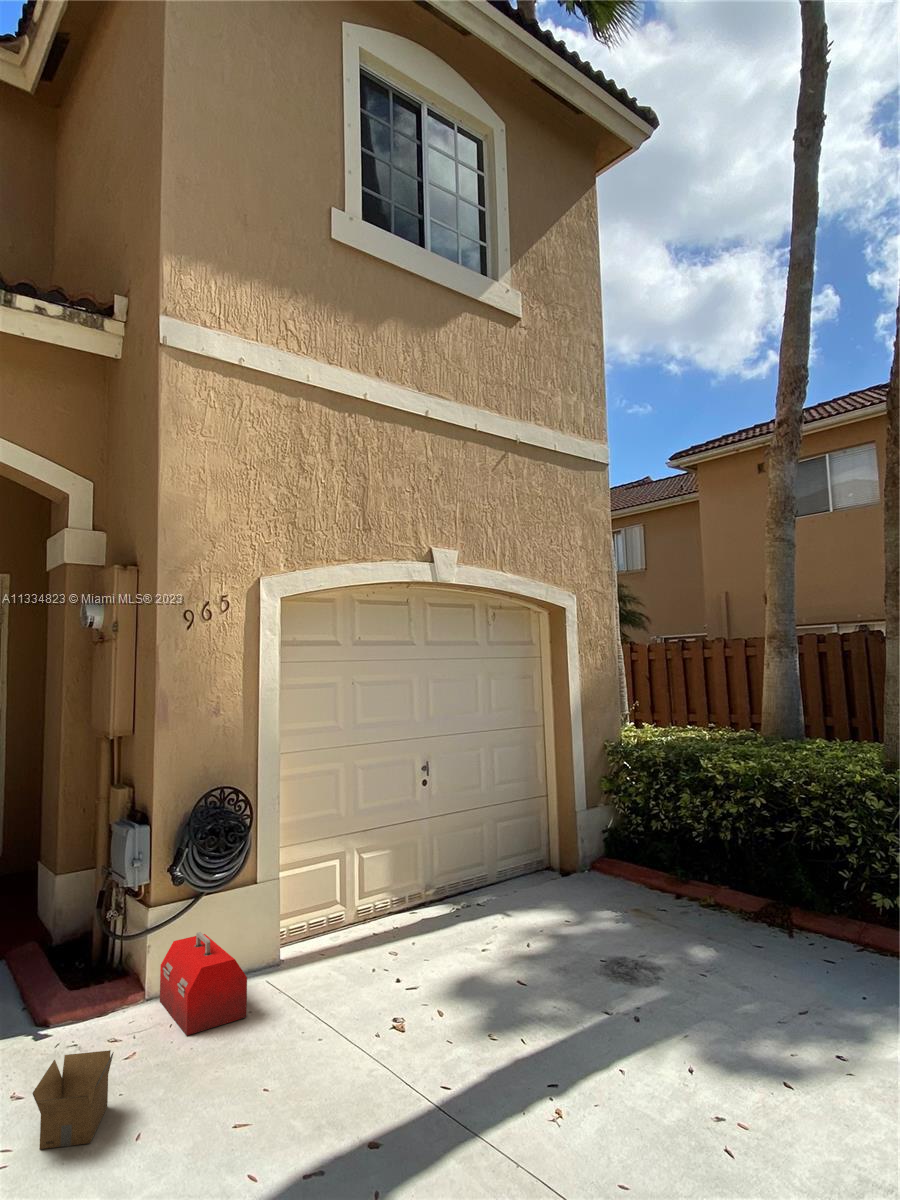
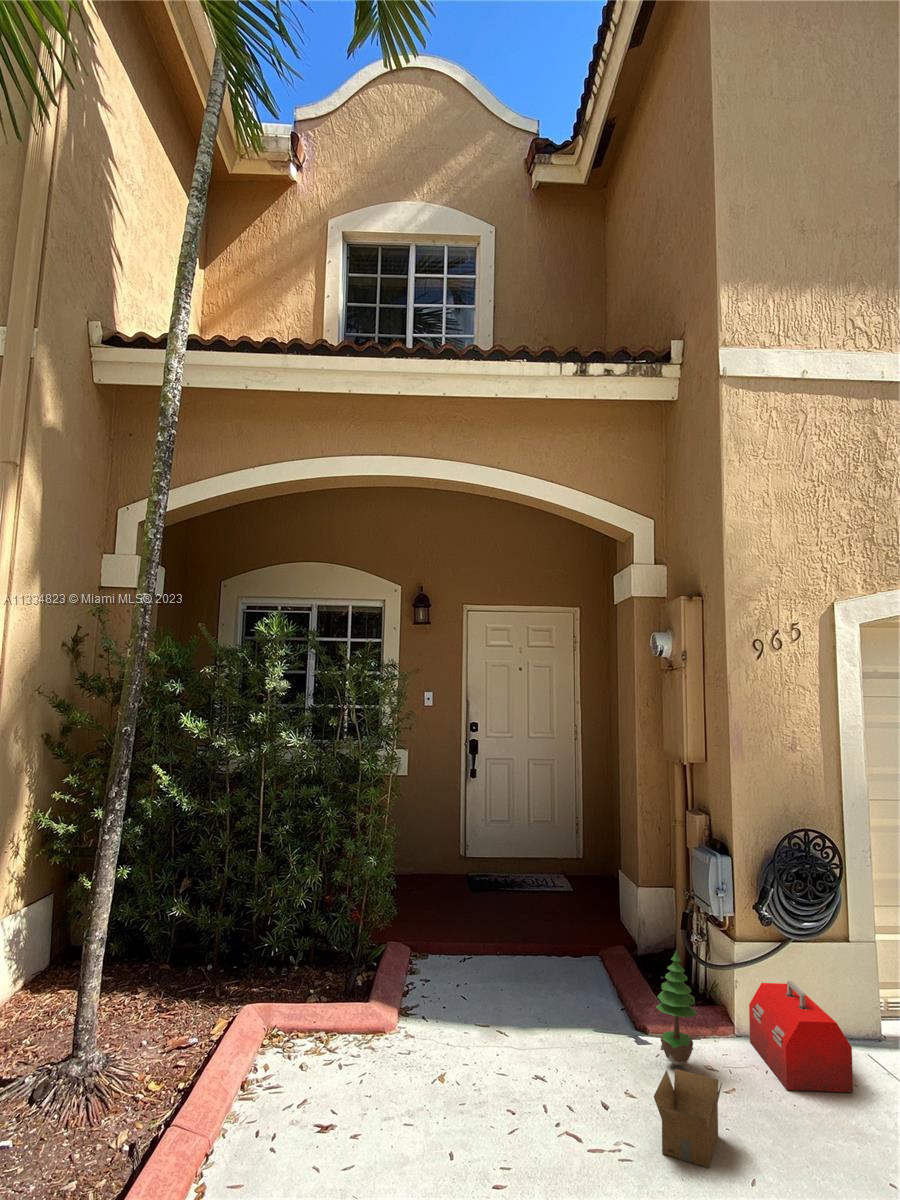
potted tree: none [54,931,100,1051] -> present [656,951,697,1066]

